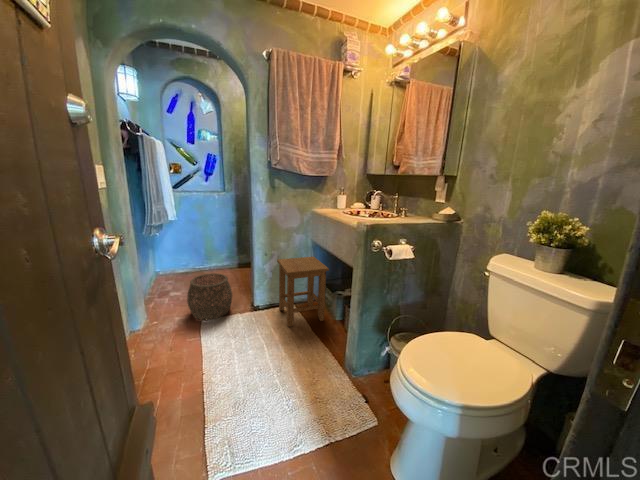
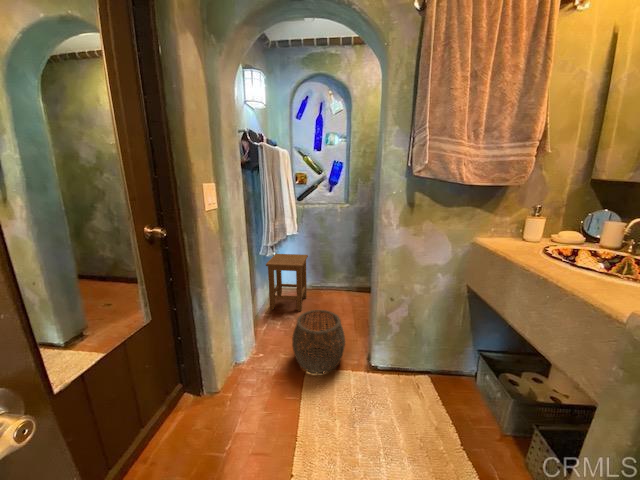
stool: present [277,257,329,327] -> present [266,254,308,311]

